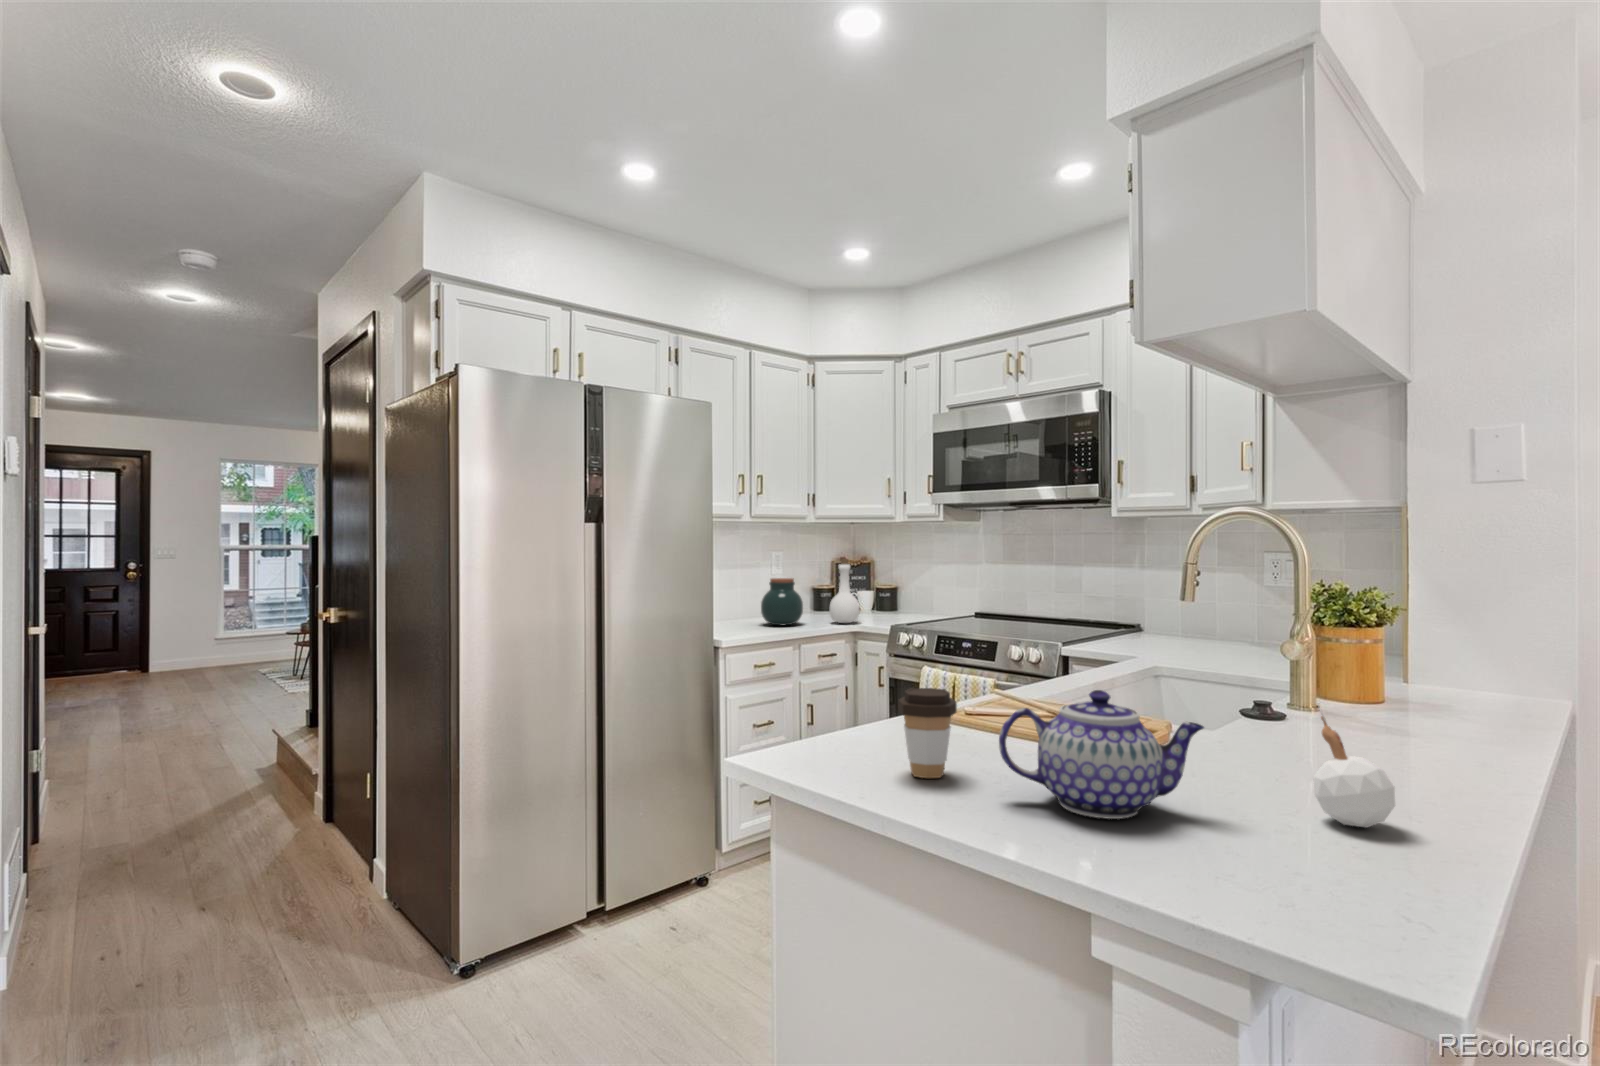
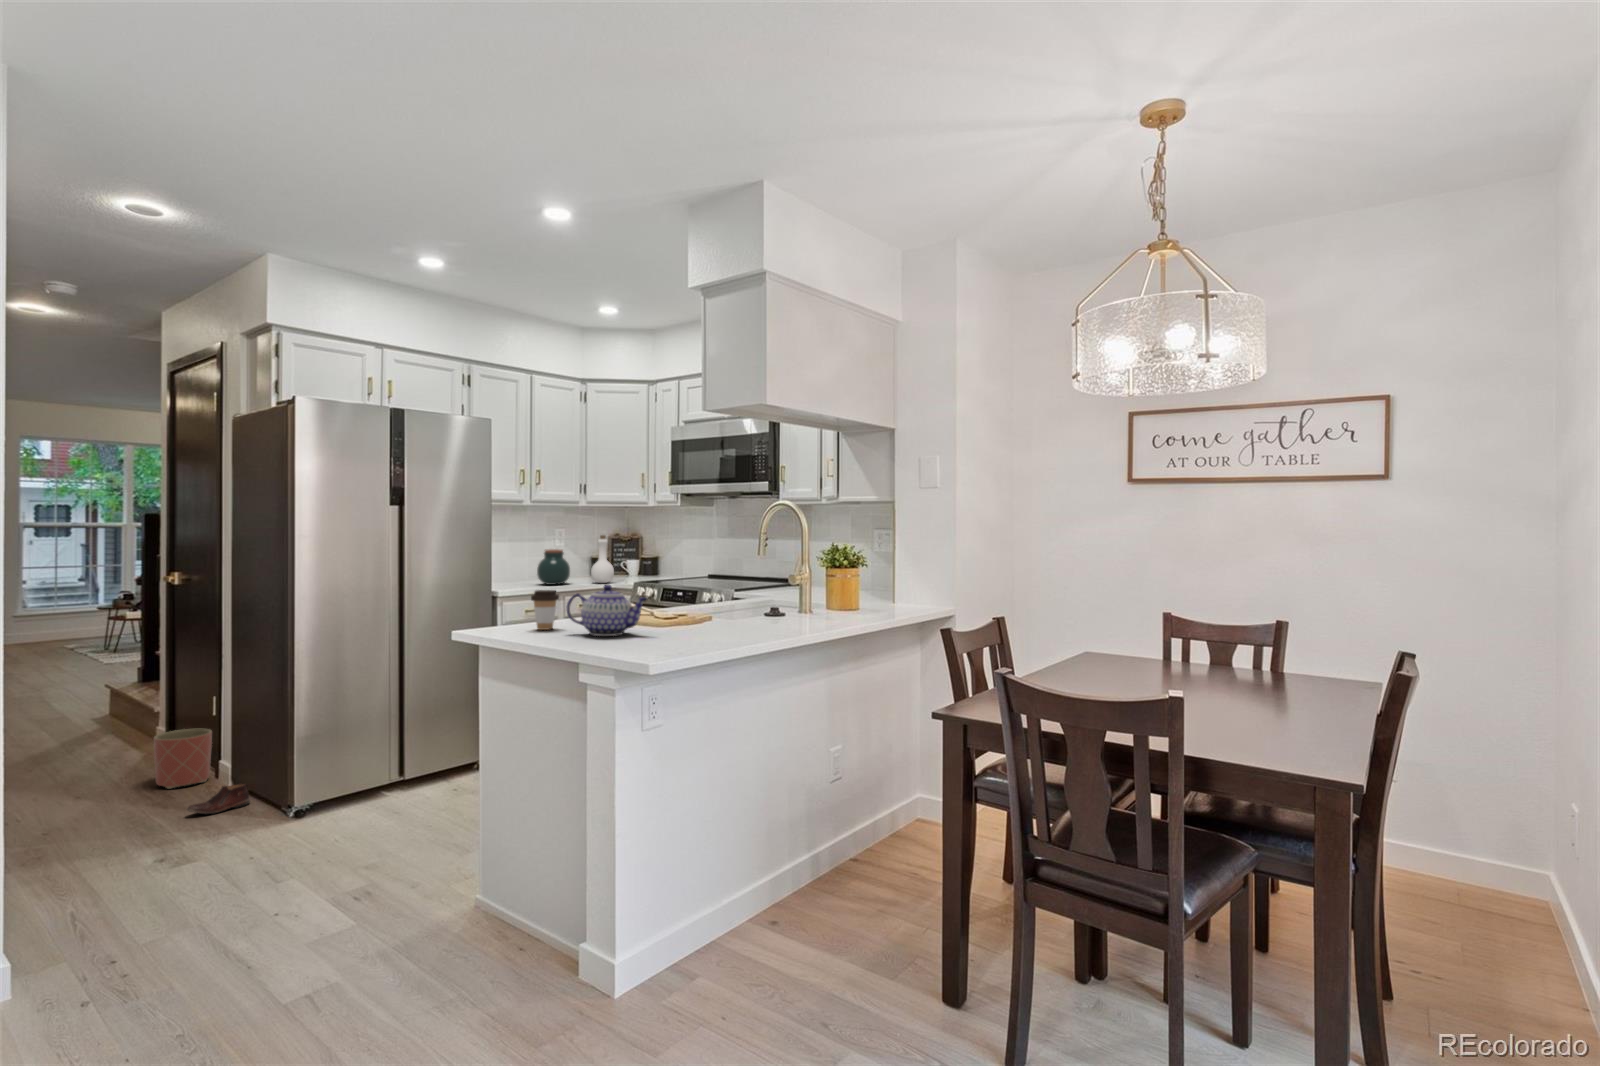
candle: present [1314,704,1395,827] -> none [689,589,717,636]
planter: none [287,817,360,904] -> present [154,728,212,789]
shoe: none [313,915,399,966] -> present [187,784,250,814]

